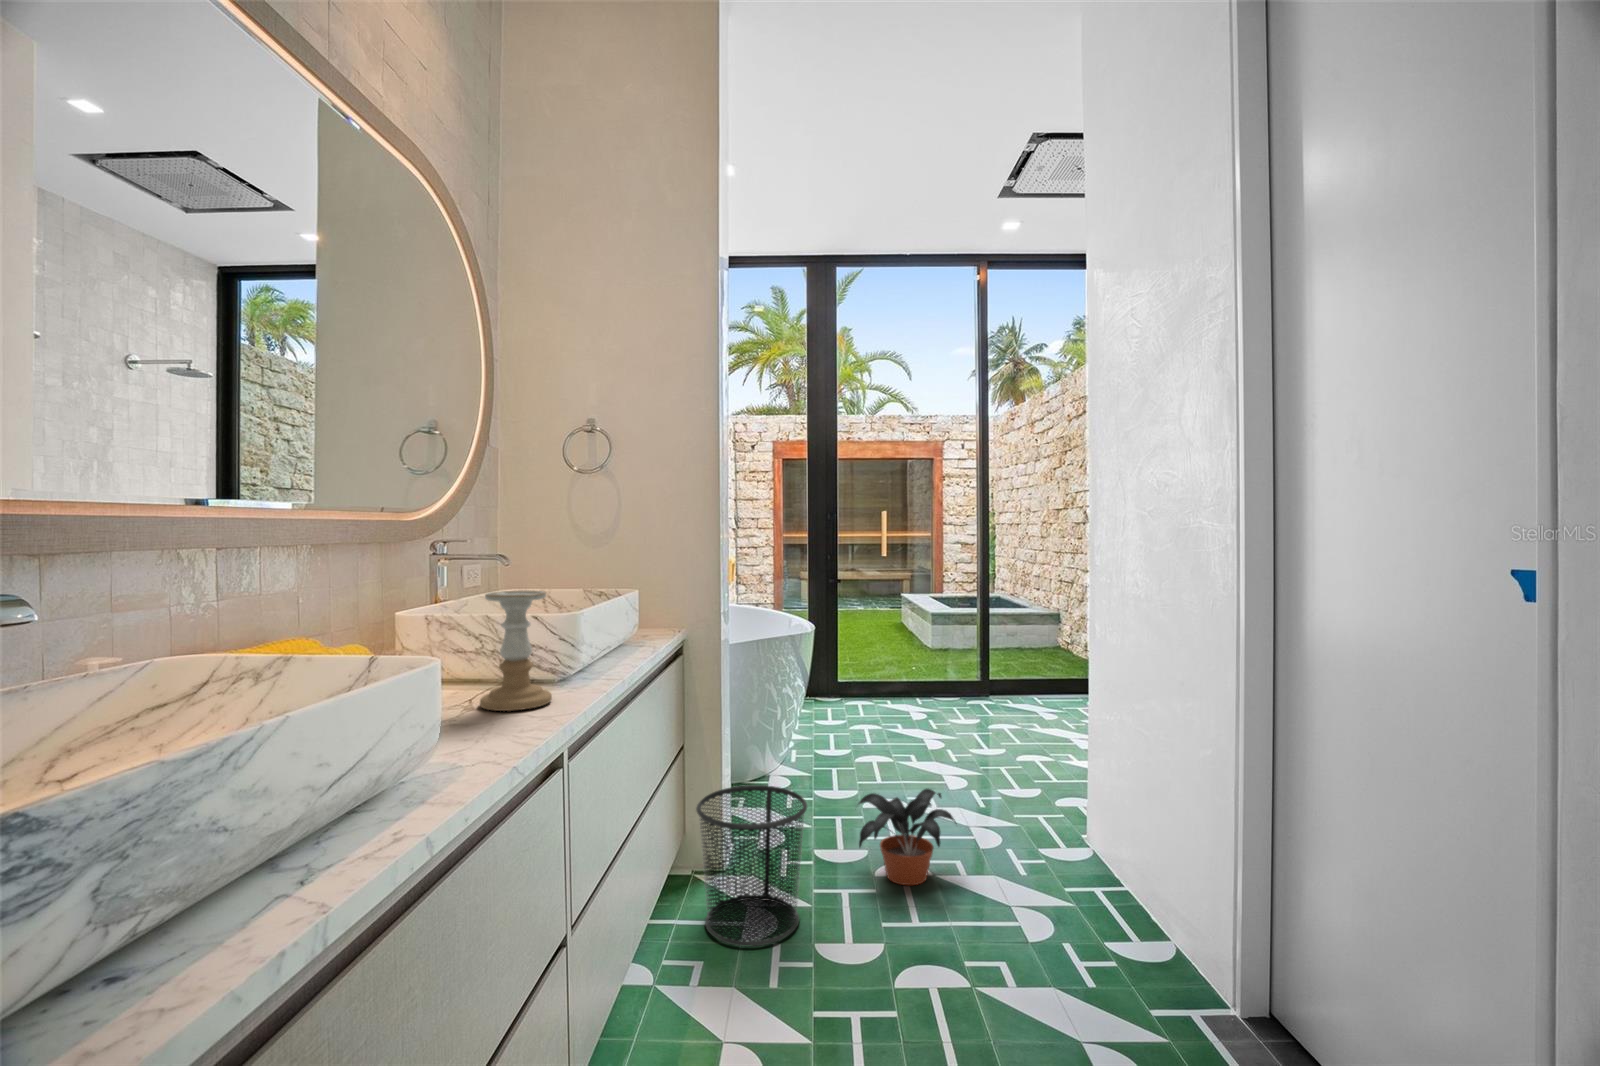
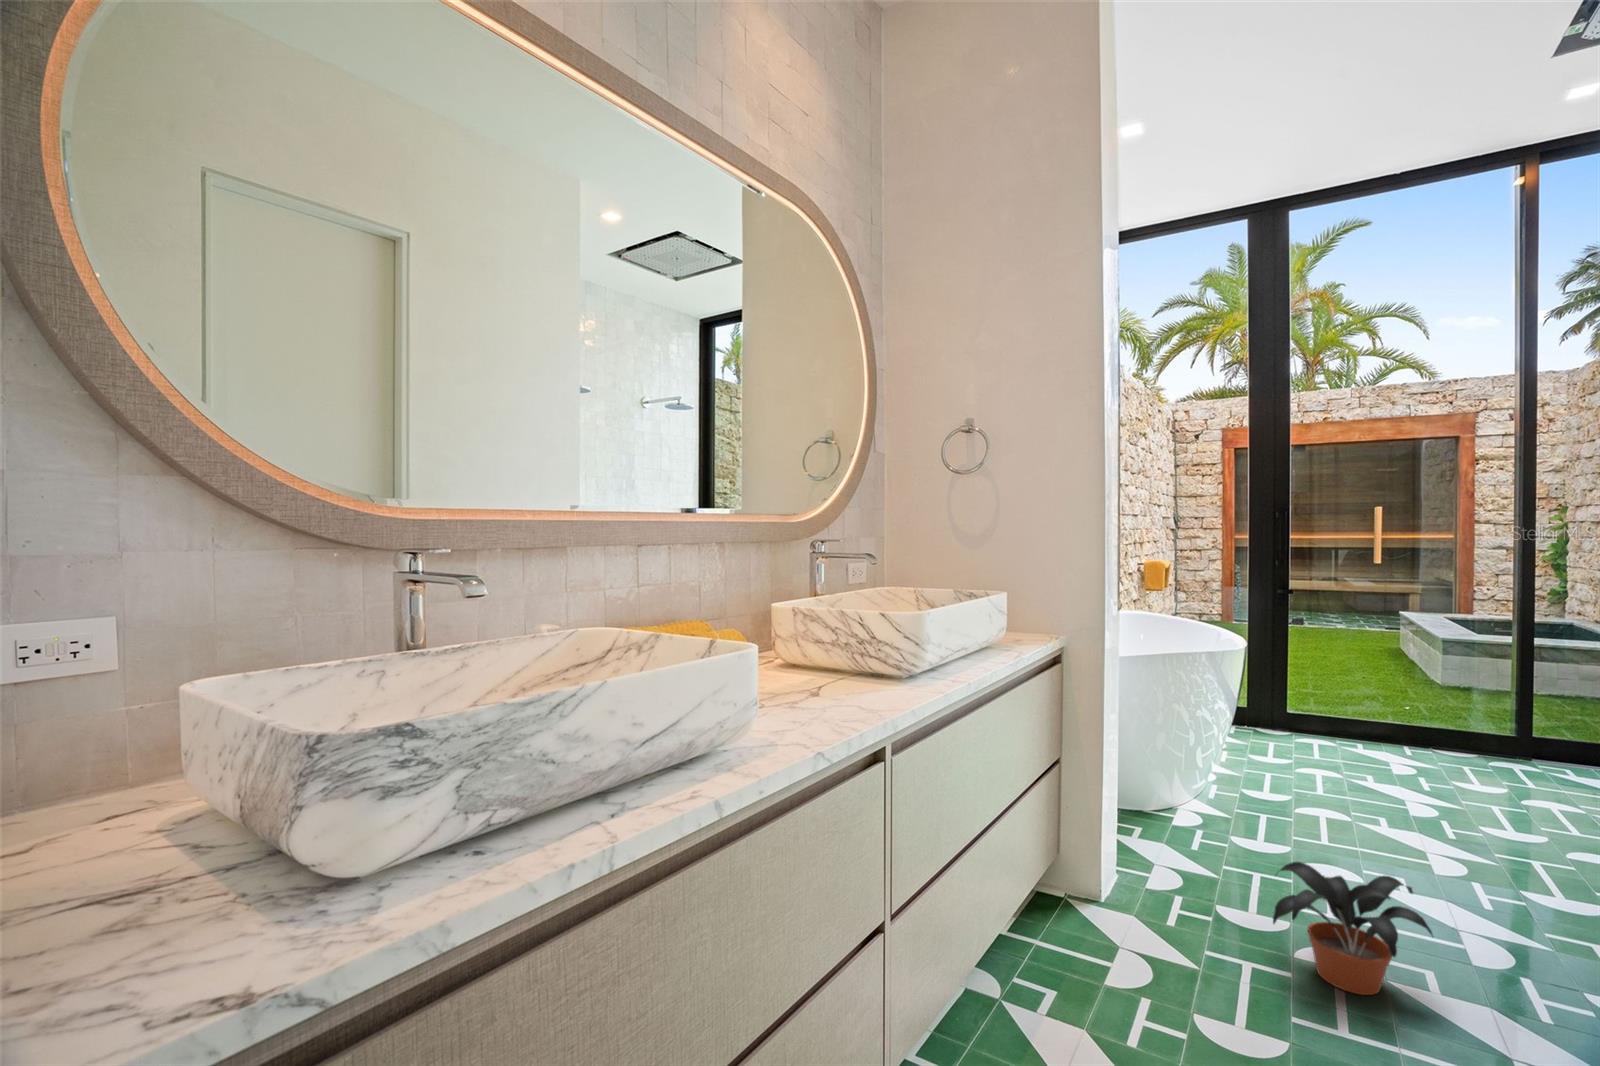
candle holder: present [480,591,552,711] -> none [825,590,886,699]
waste bin: present [696,785,807,947] -> none [1060,813,1195,997]

